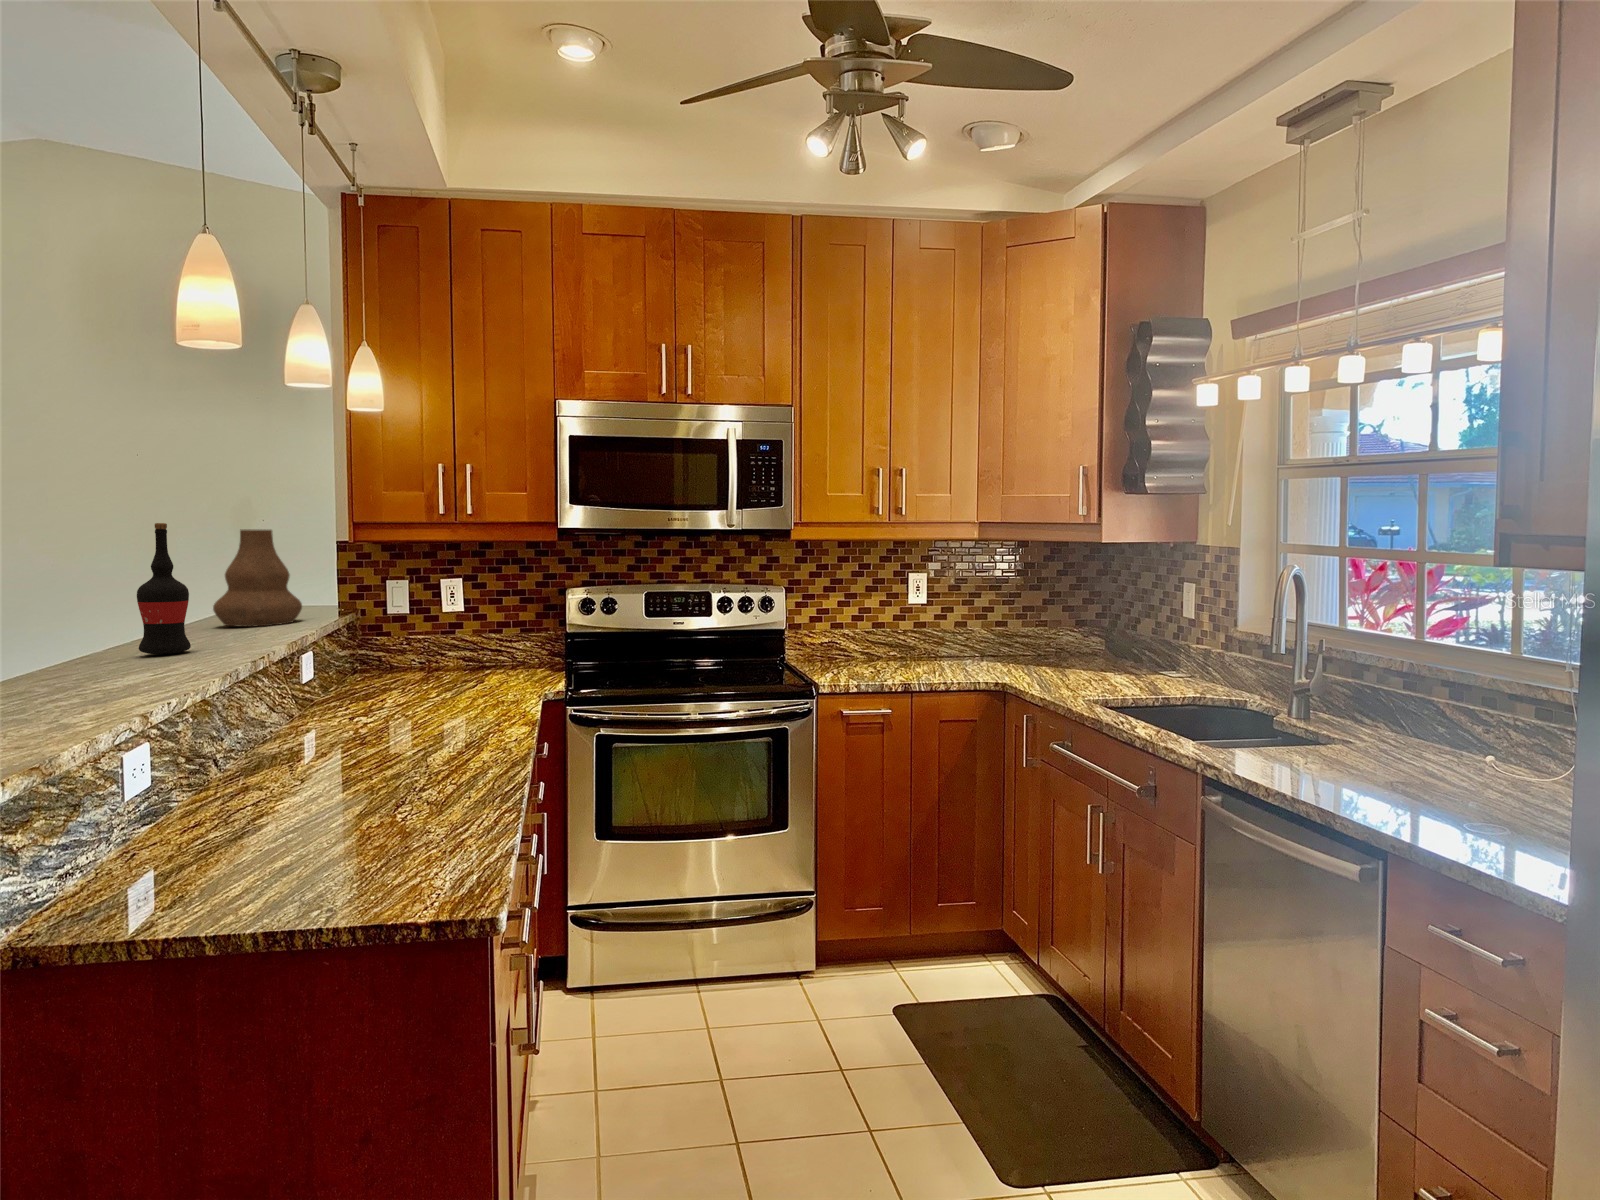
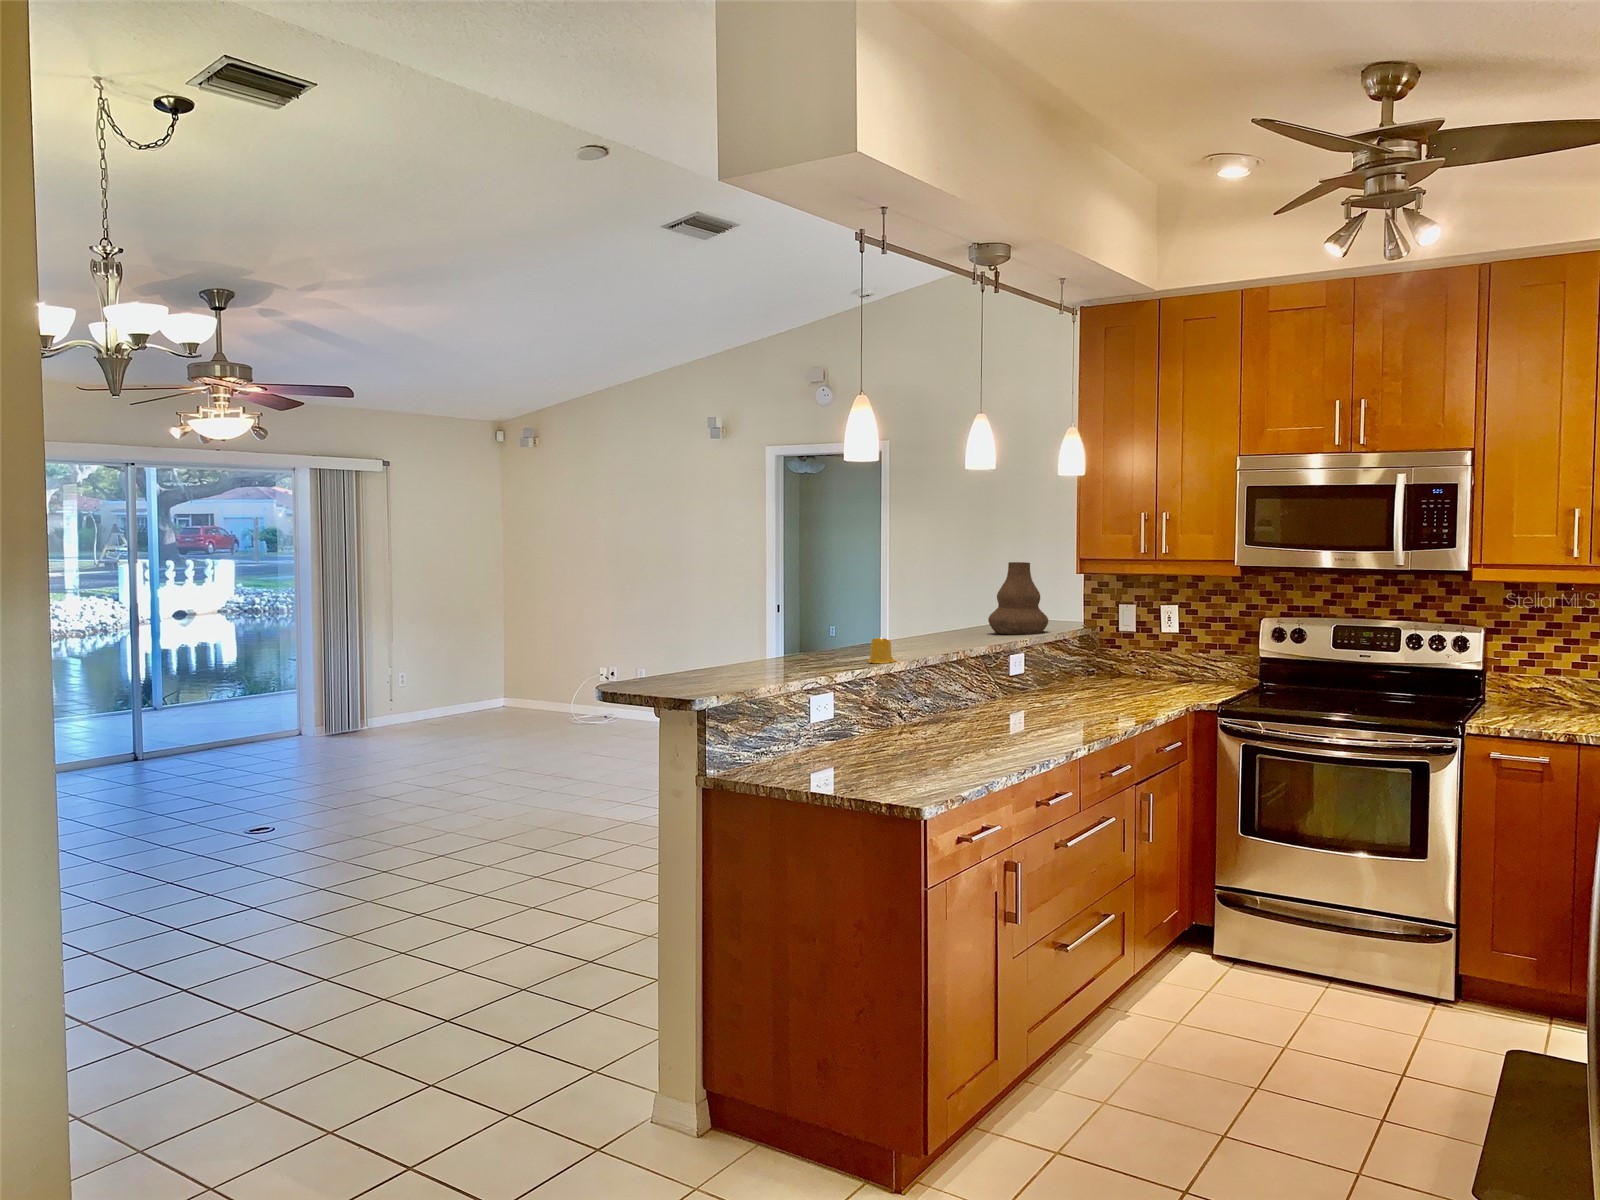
wine bottle: present [137,523,191,654] -> none [920,563,951,649]
candle: none [67,638,128,685] -> present [867,638,897,664]

